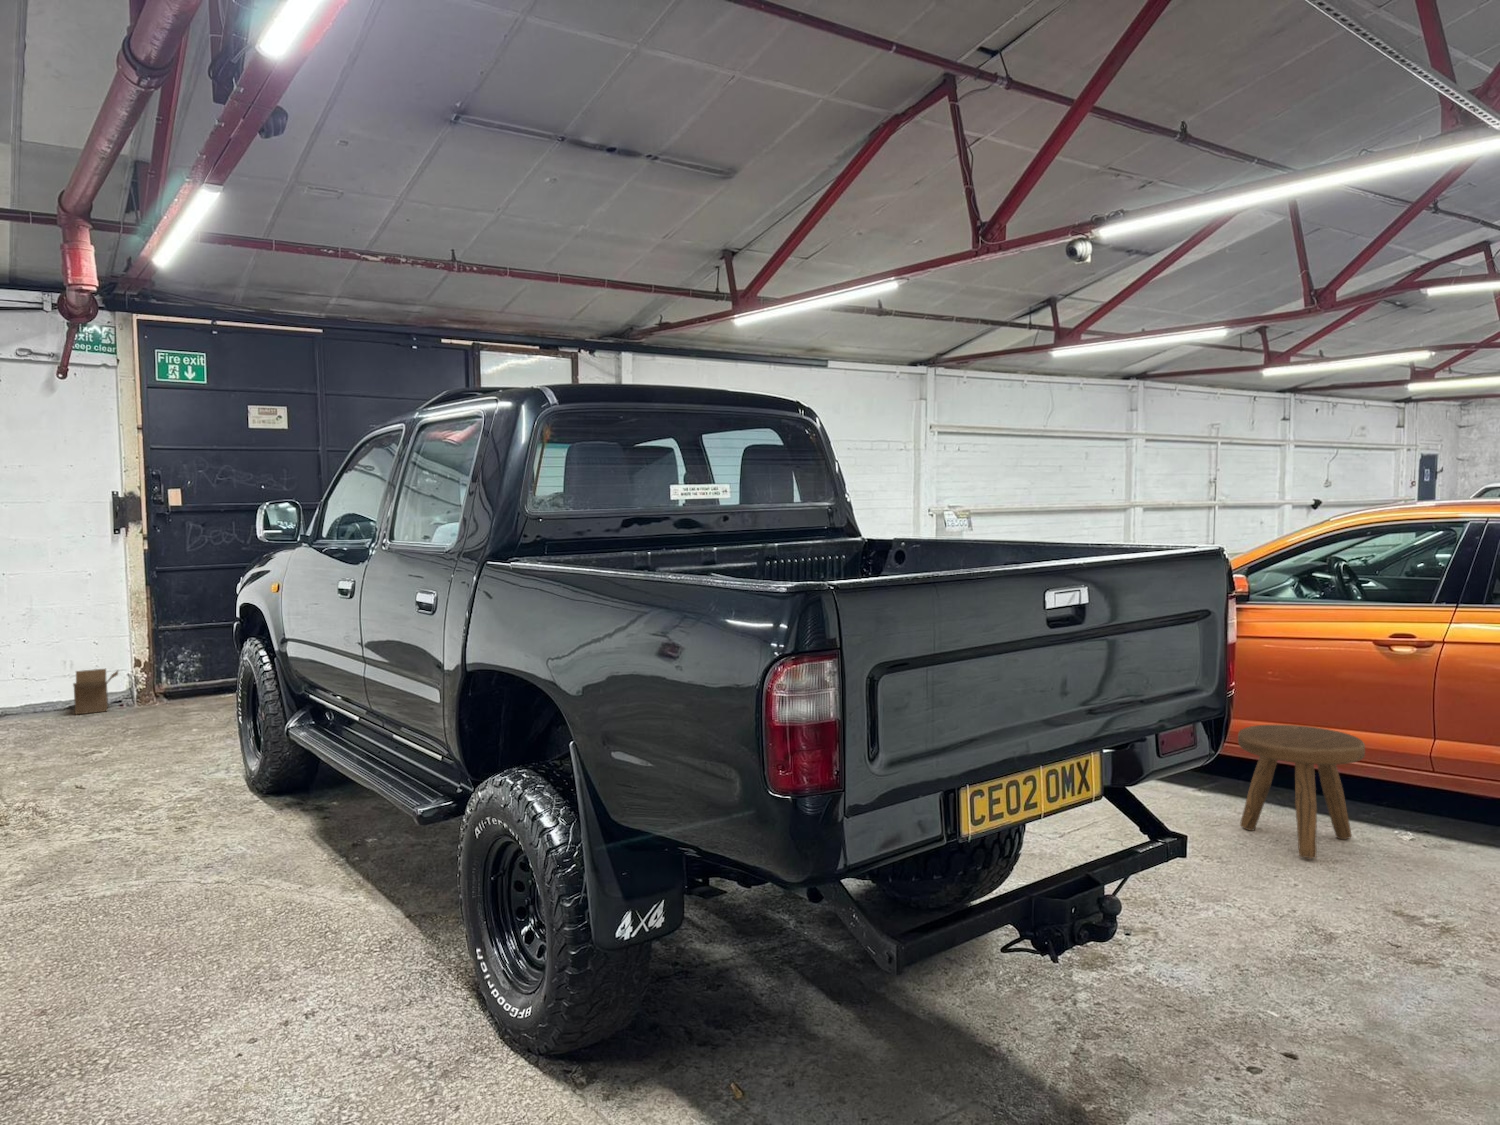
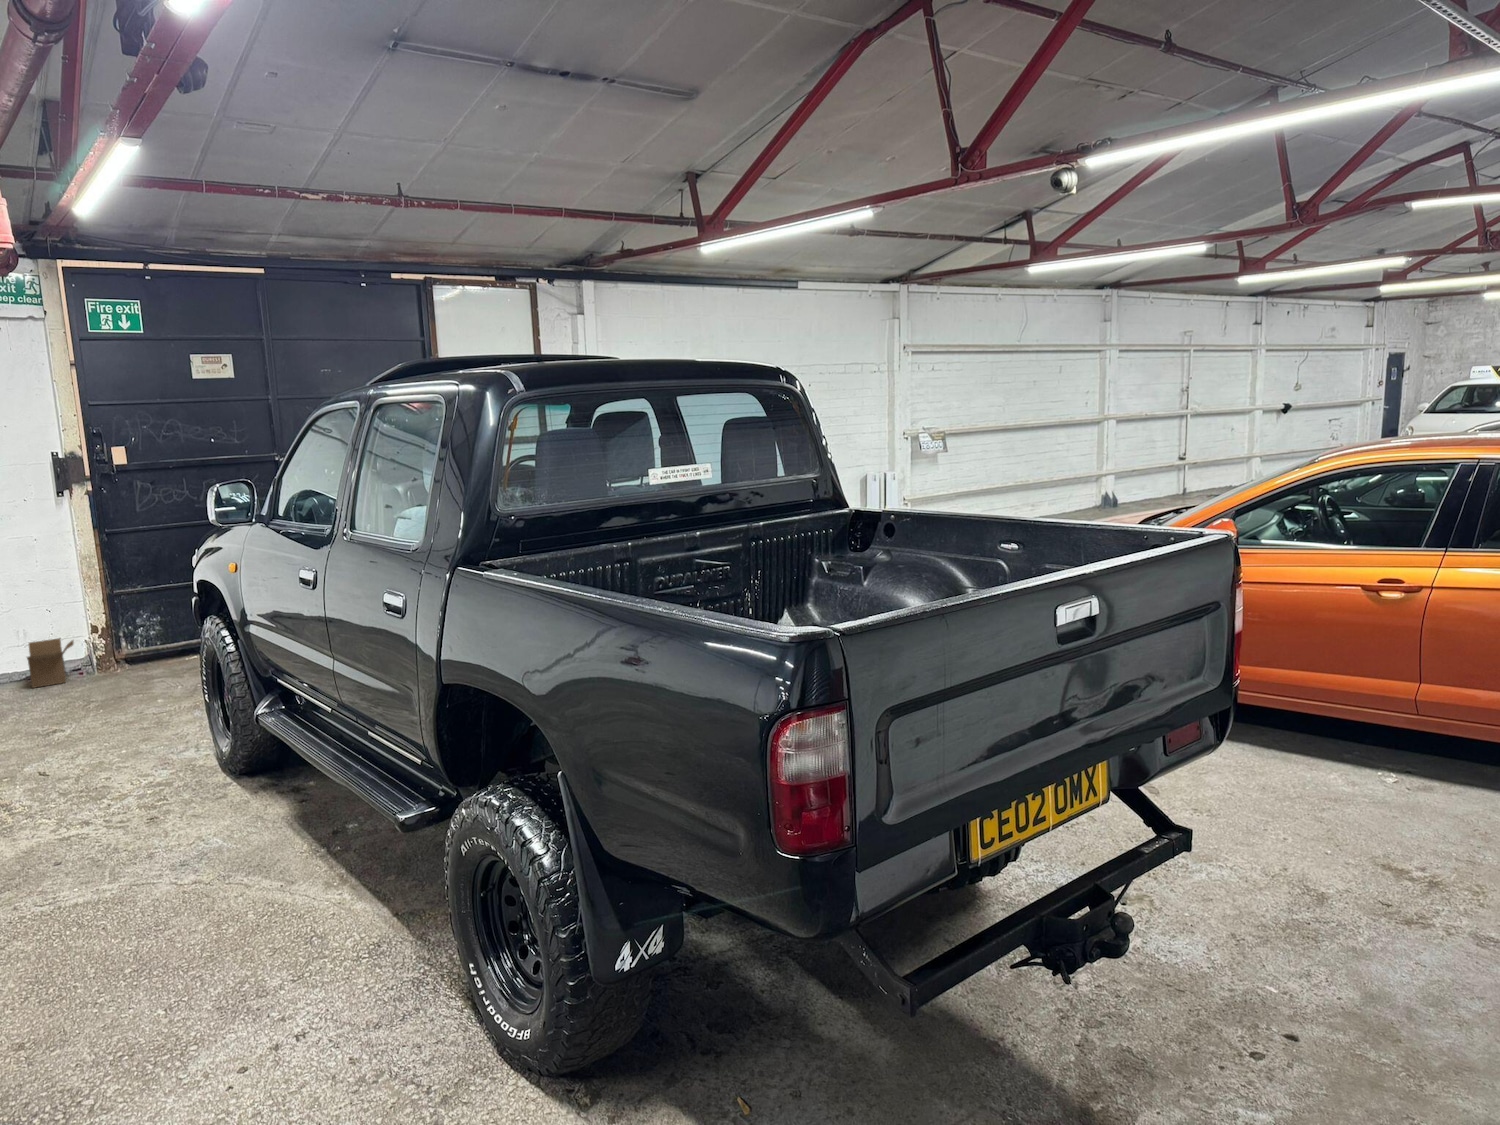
stool: present [1238,725,1365,858] -> none [1228,675,1355,811]

